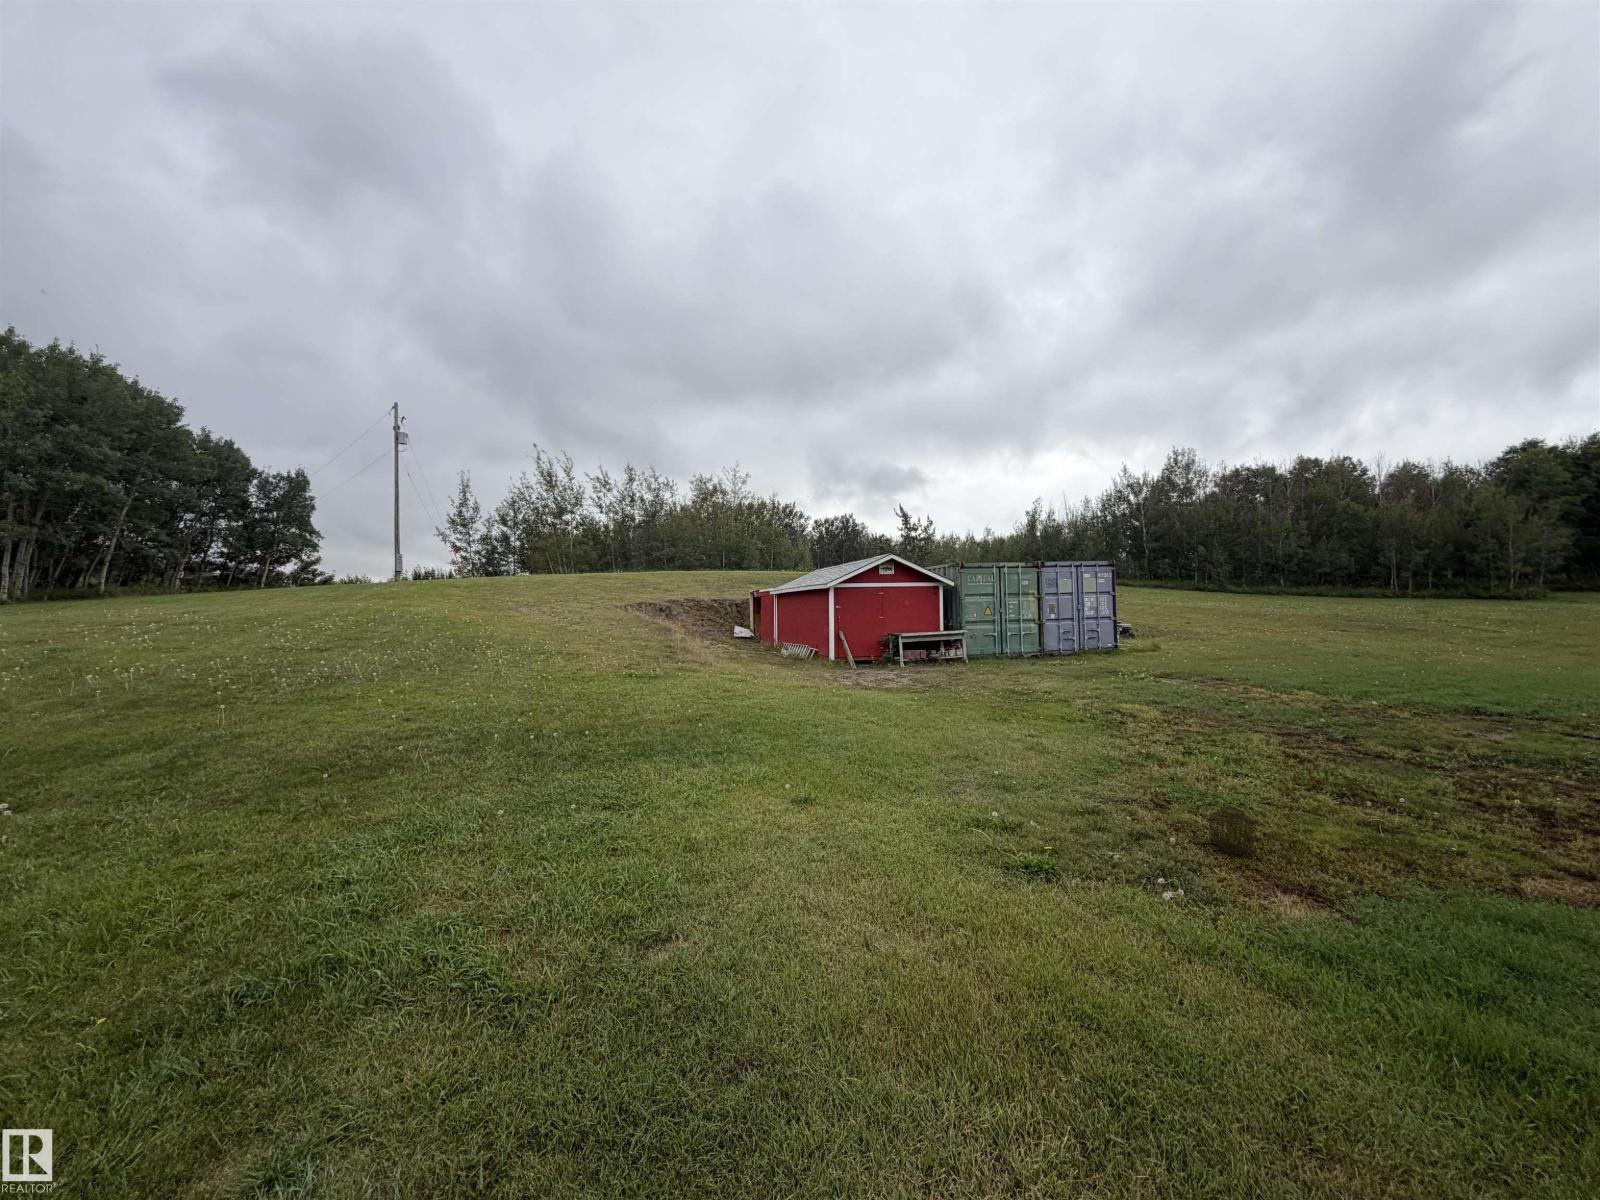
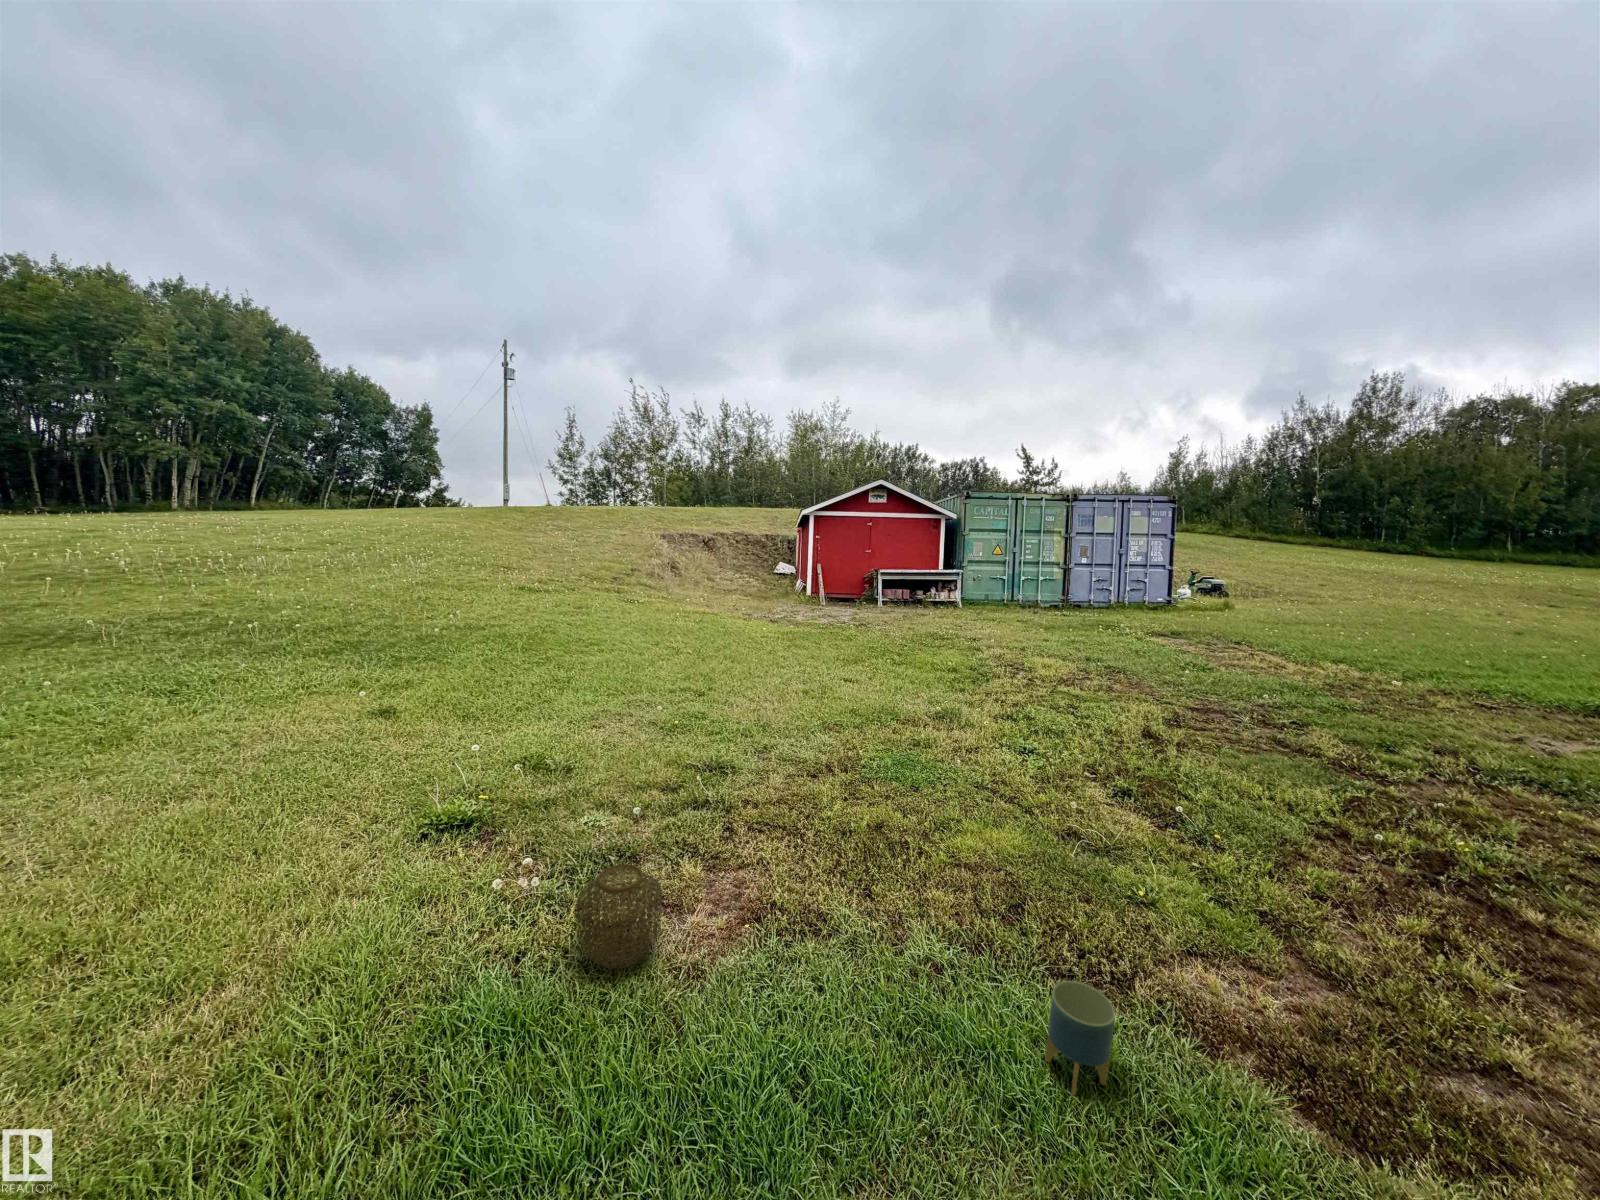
planter: none [1423,820,1455,859] -> present [1045,981,1115,1095]

